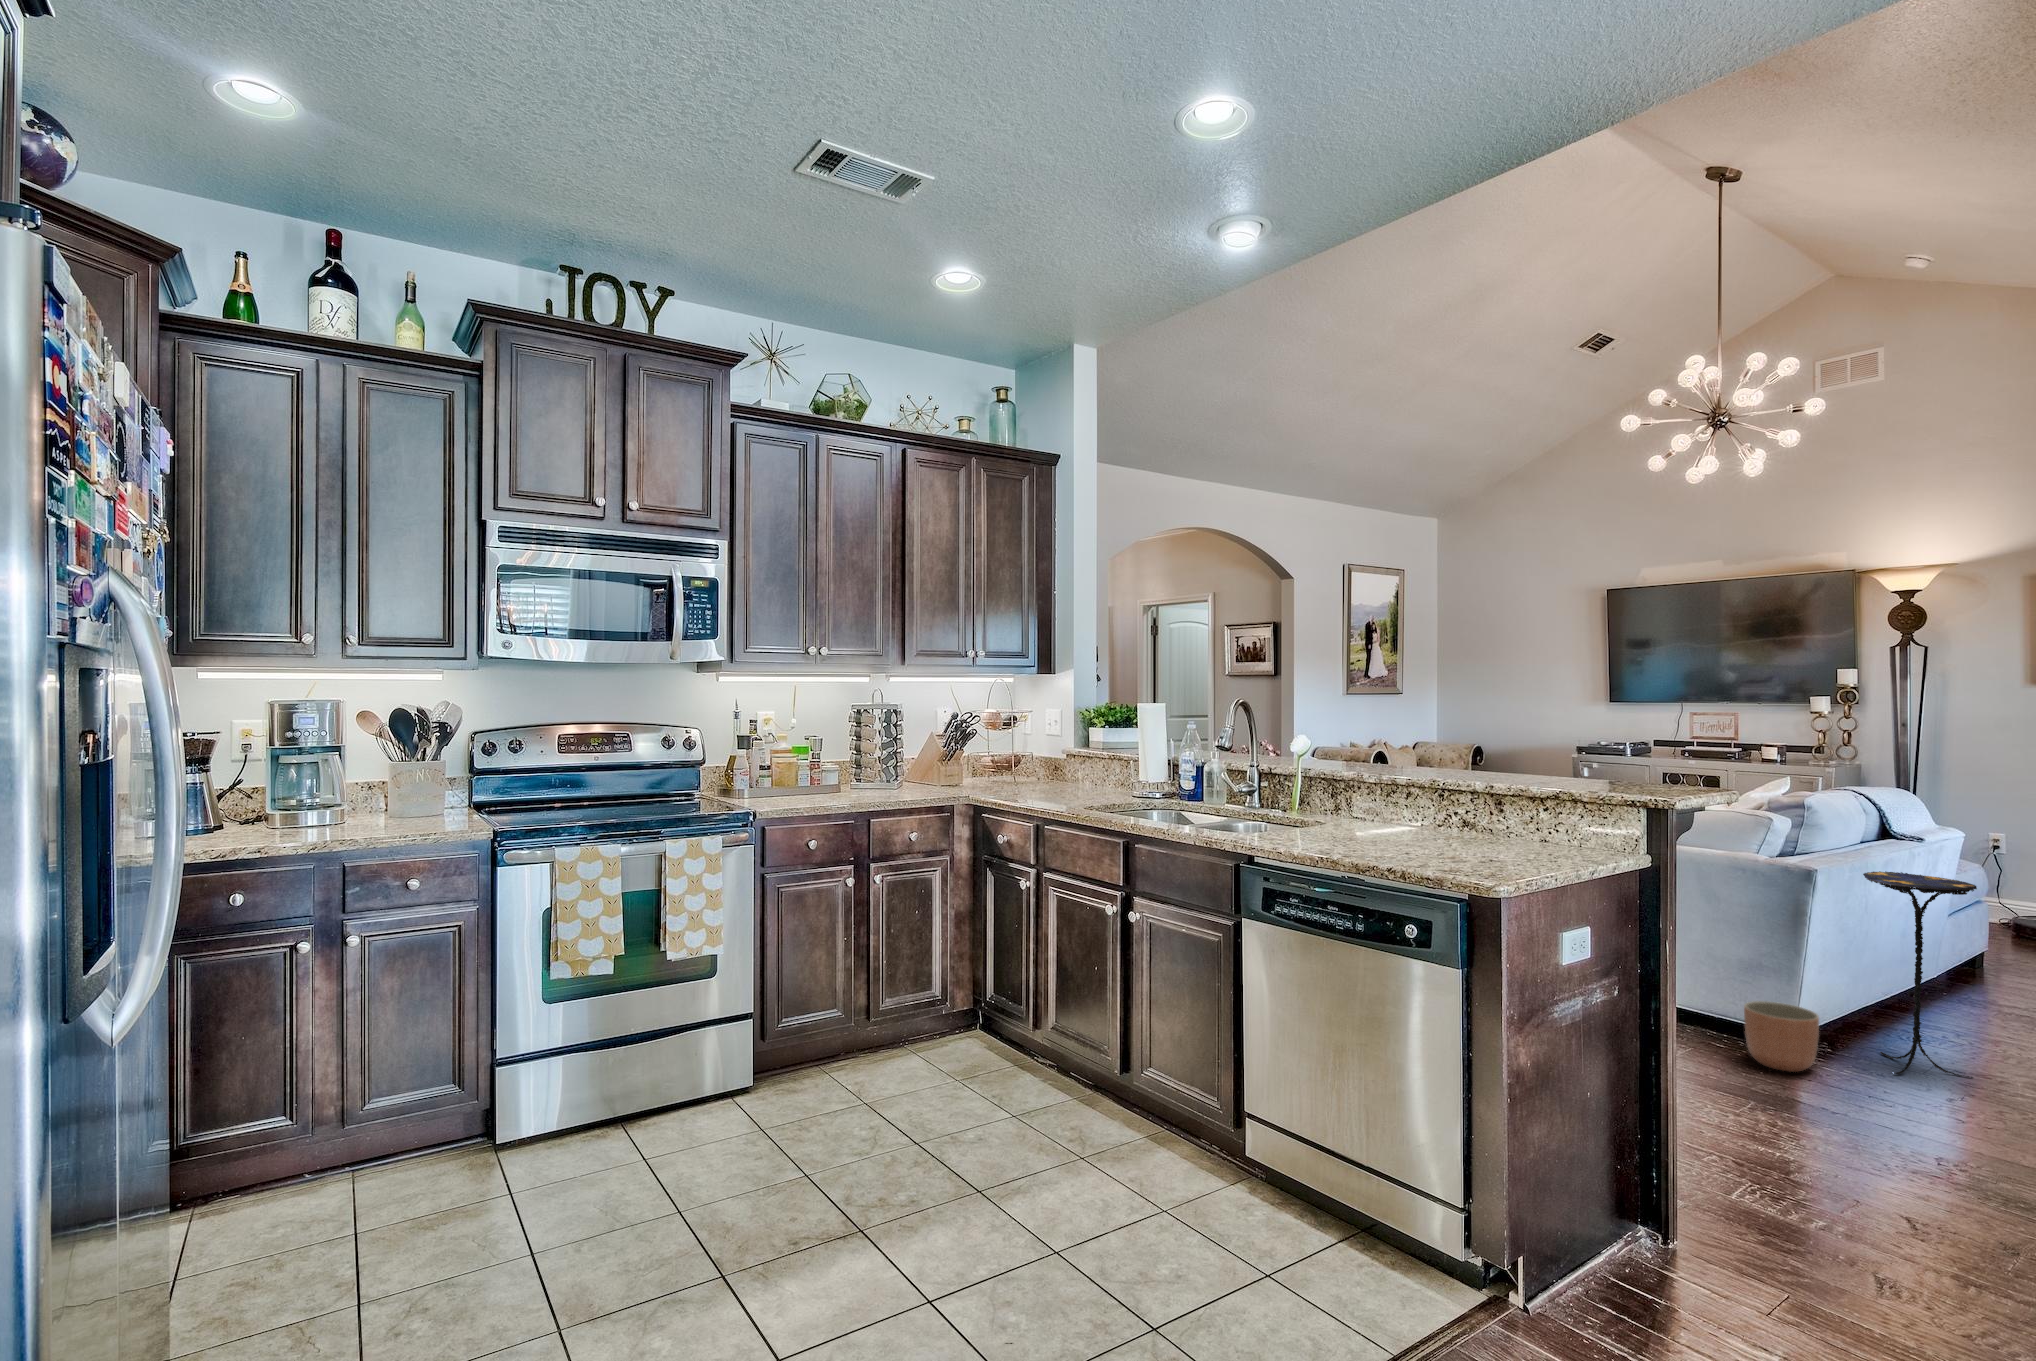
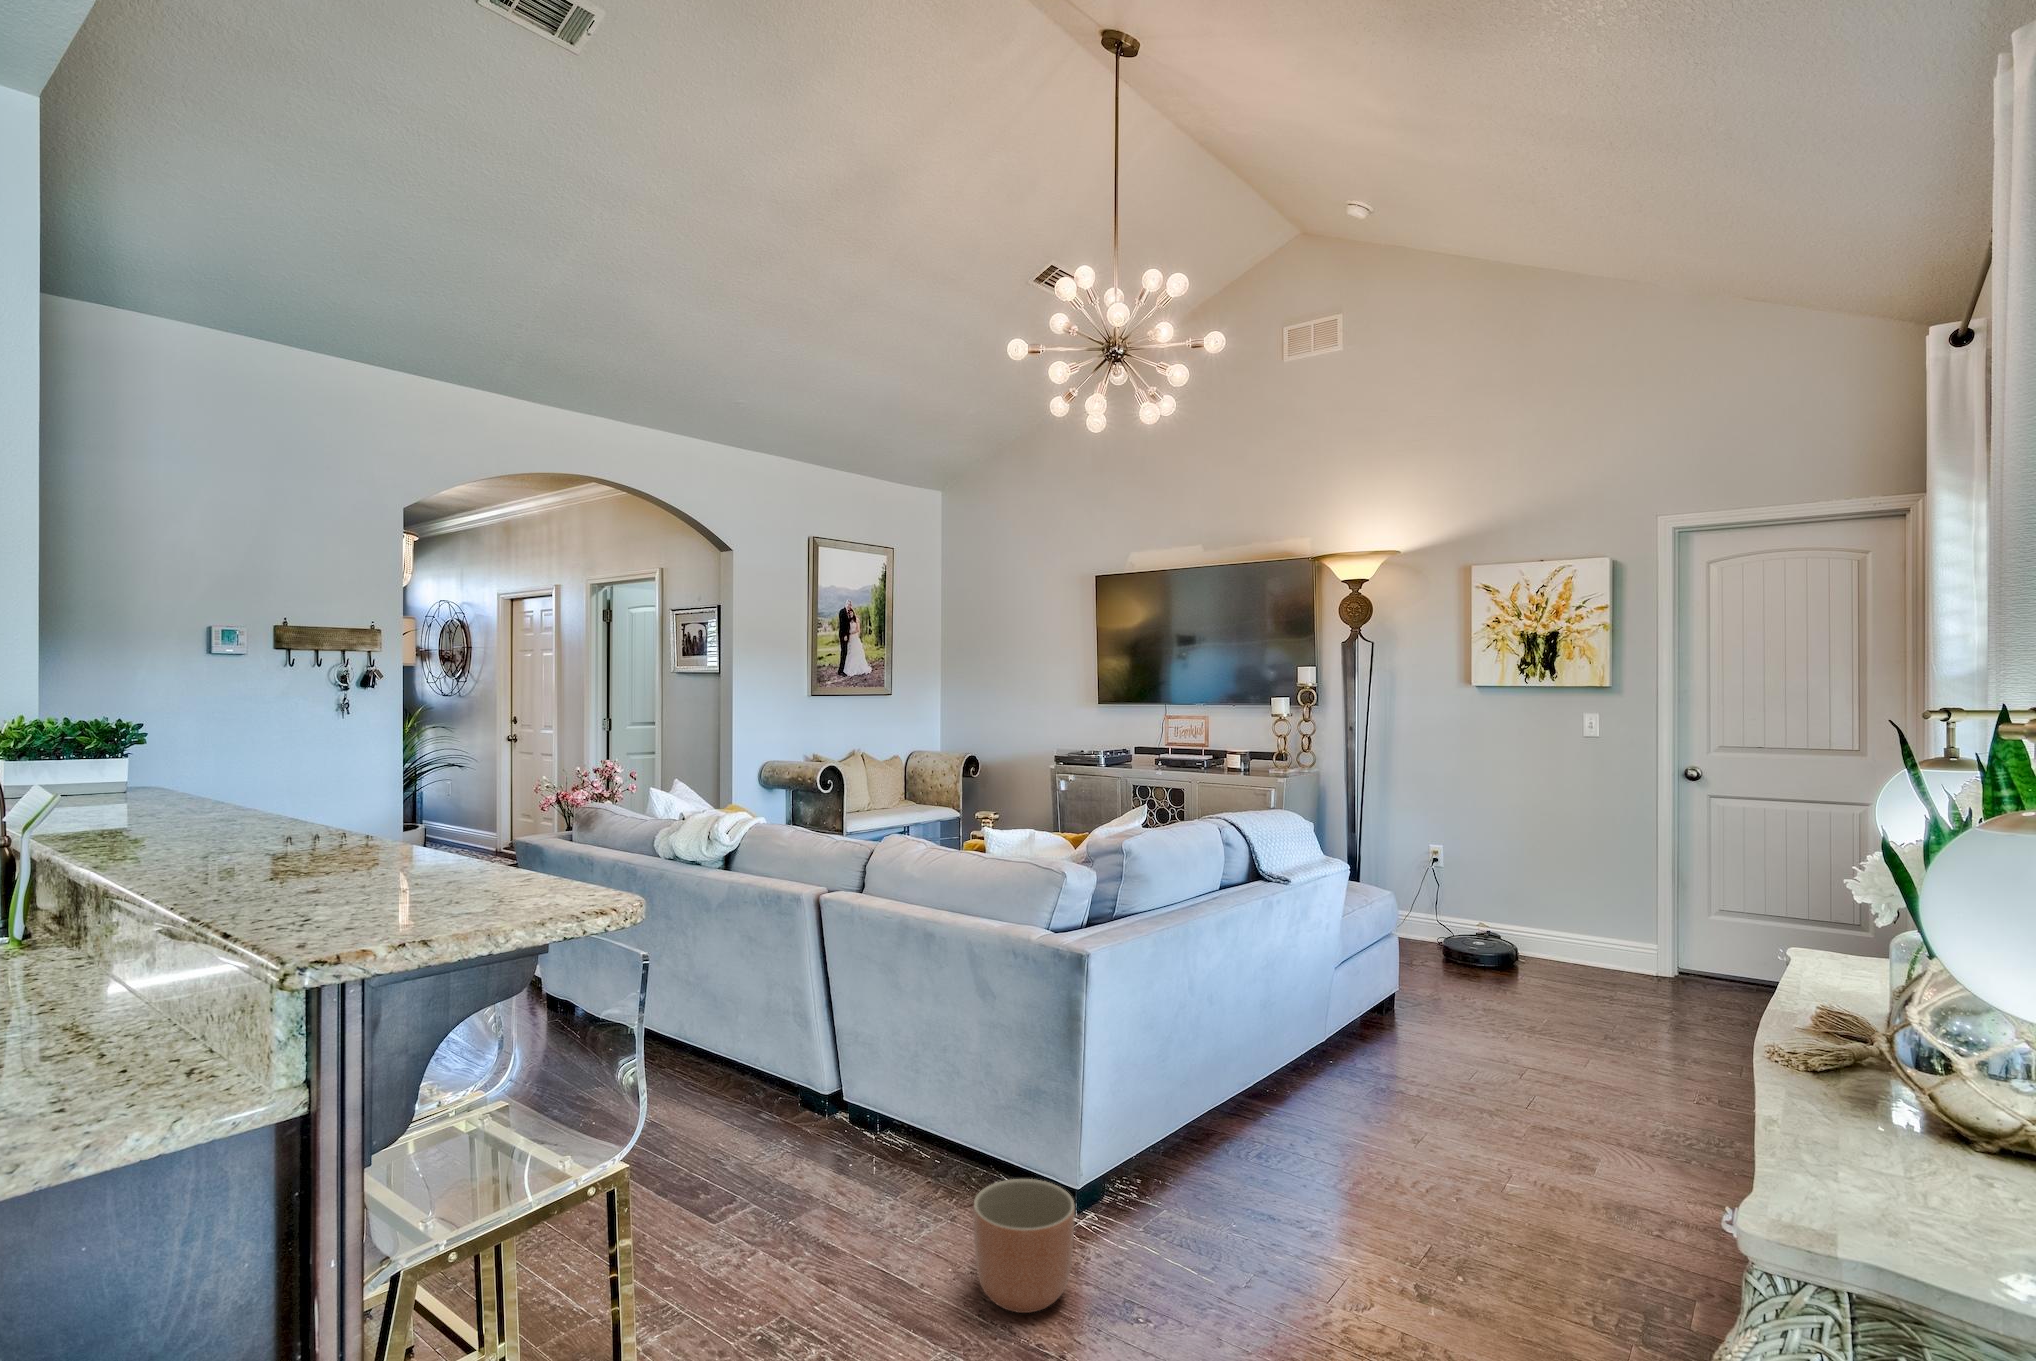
side table: present [1863,871,1977,1078] -> none [1159,951,1298,1291]

